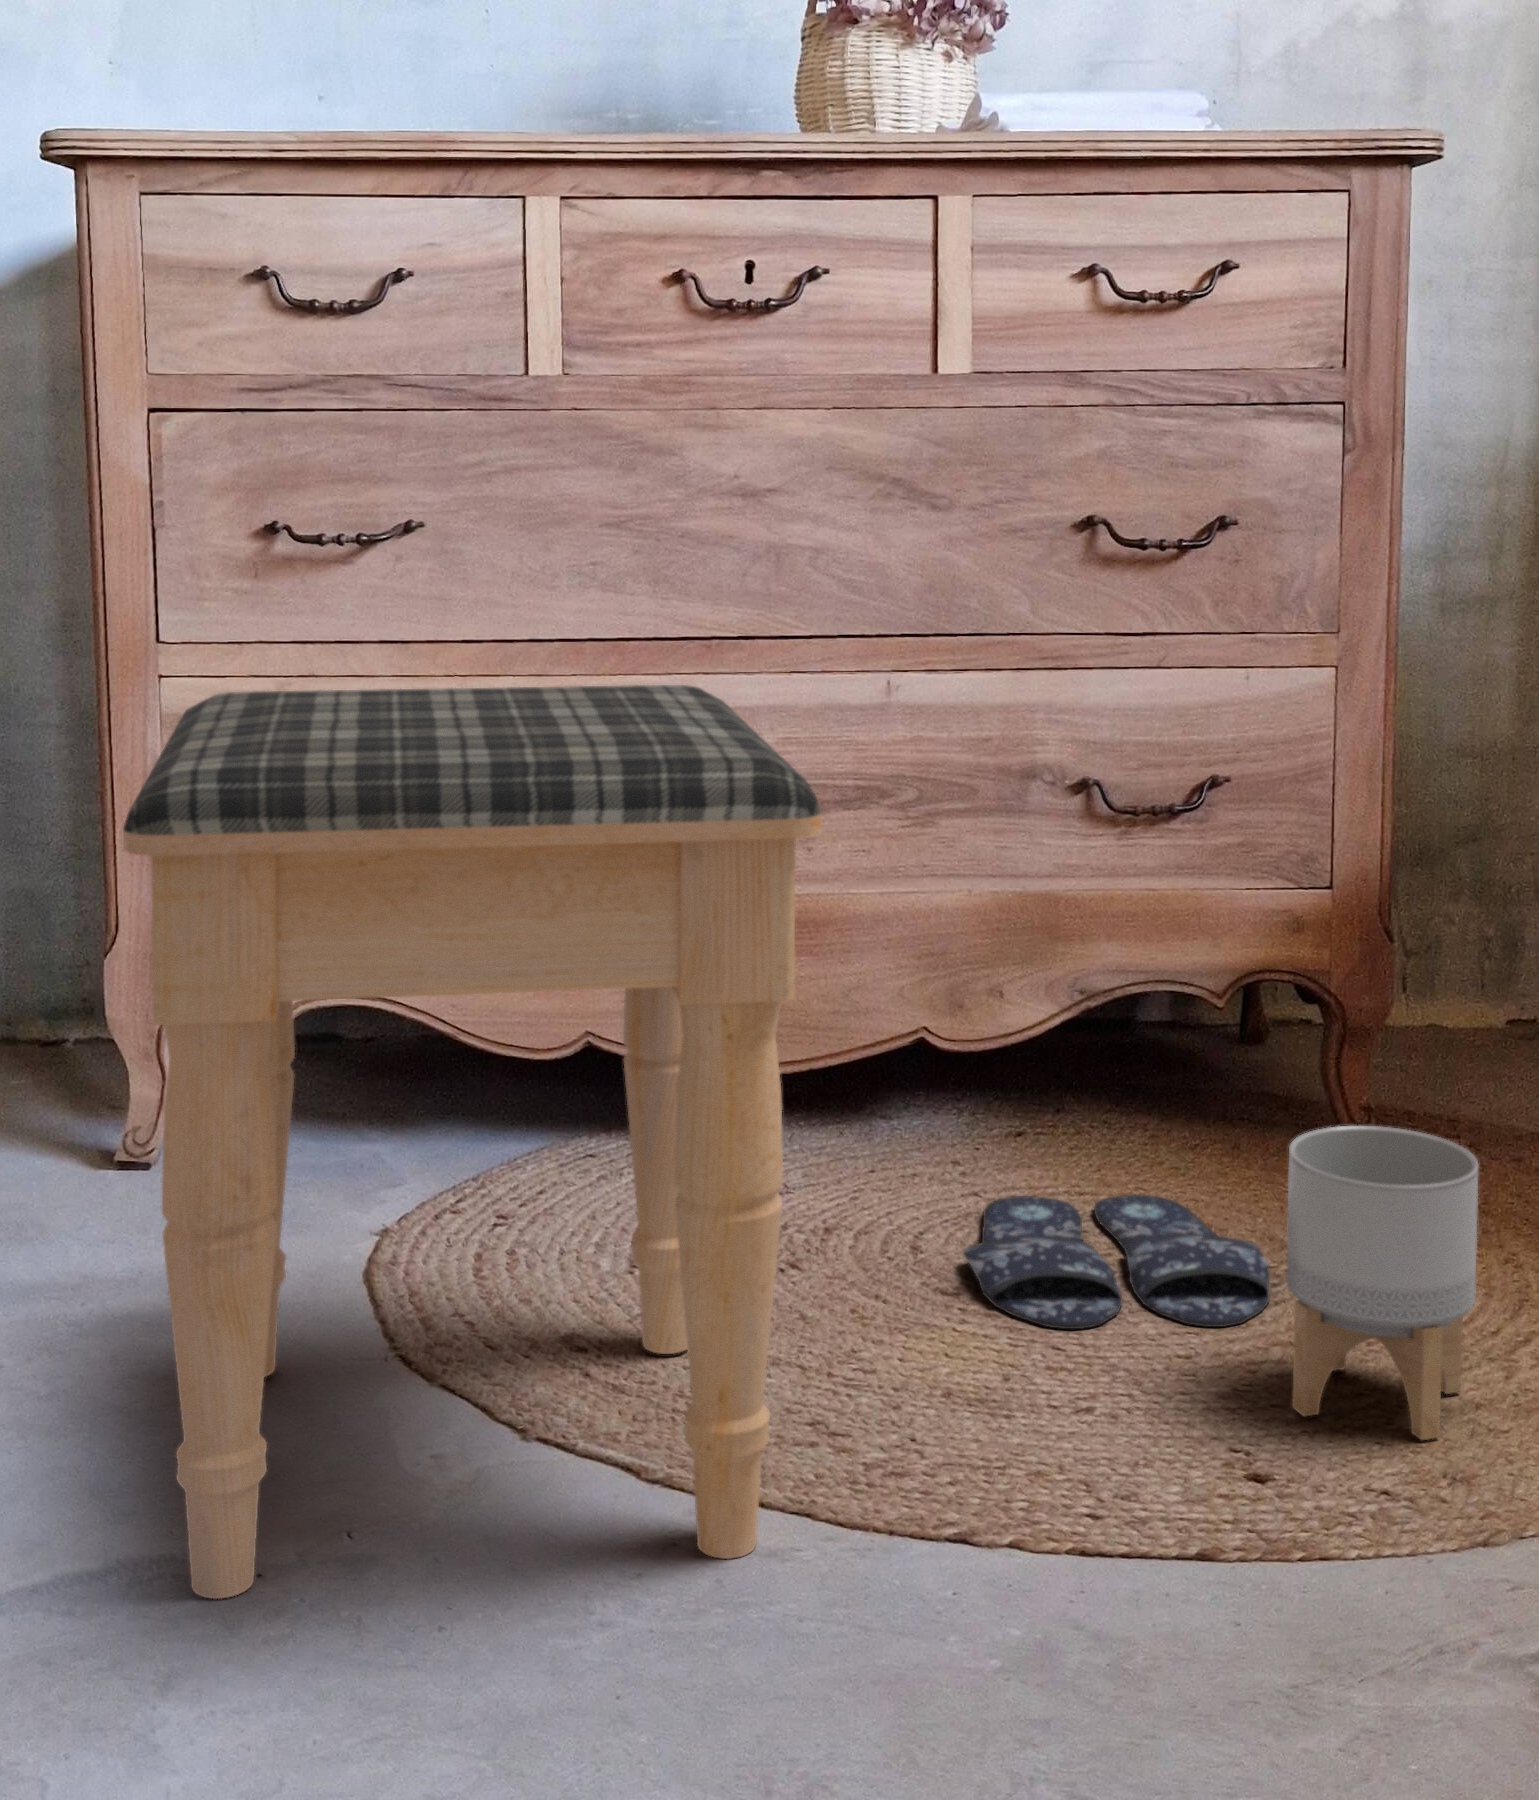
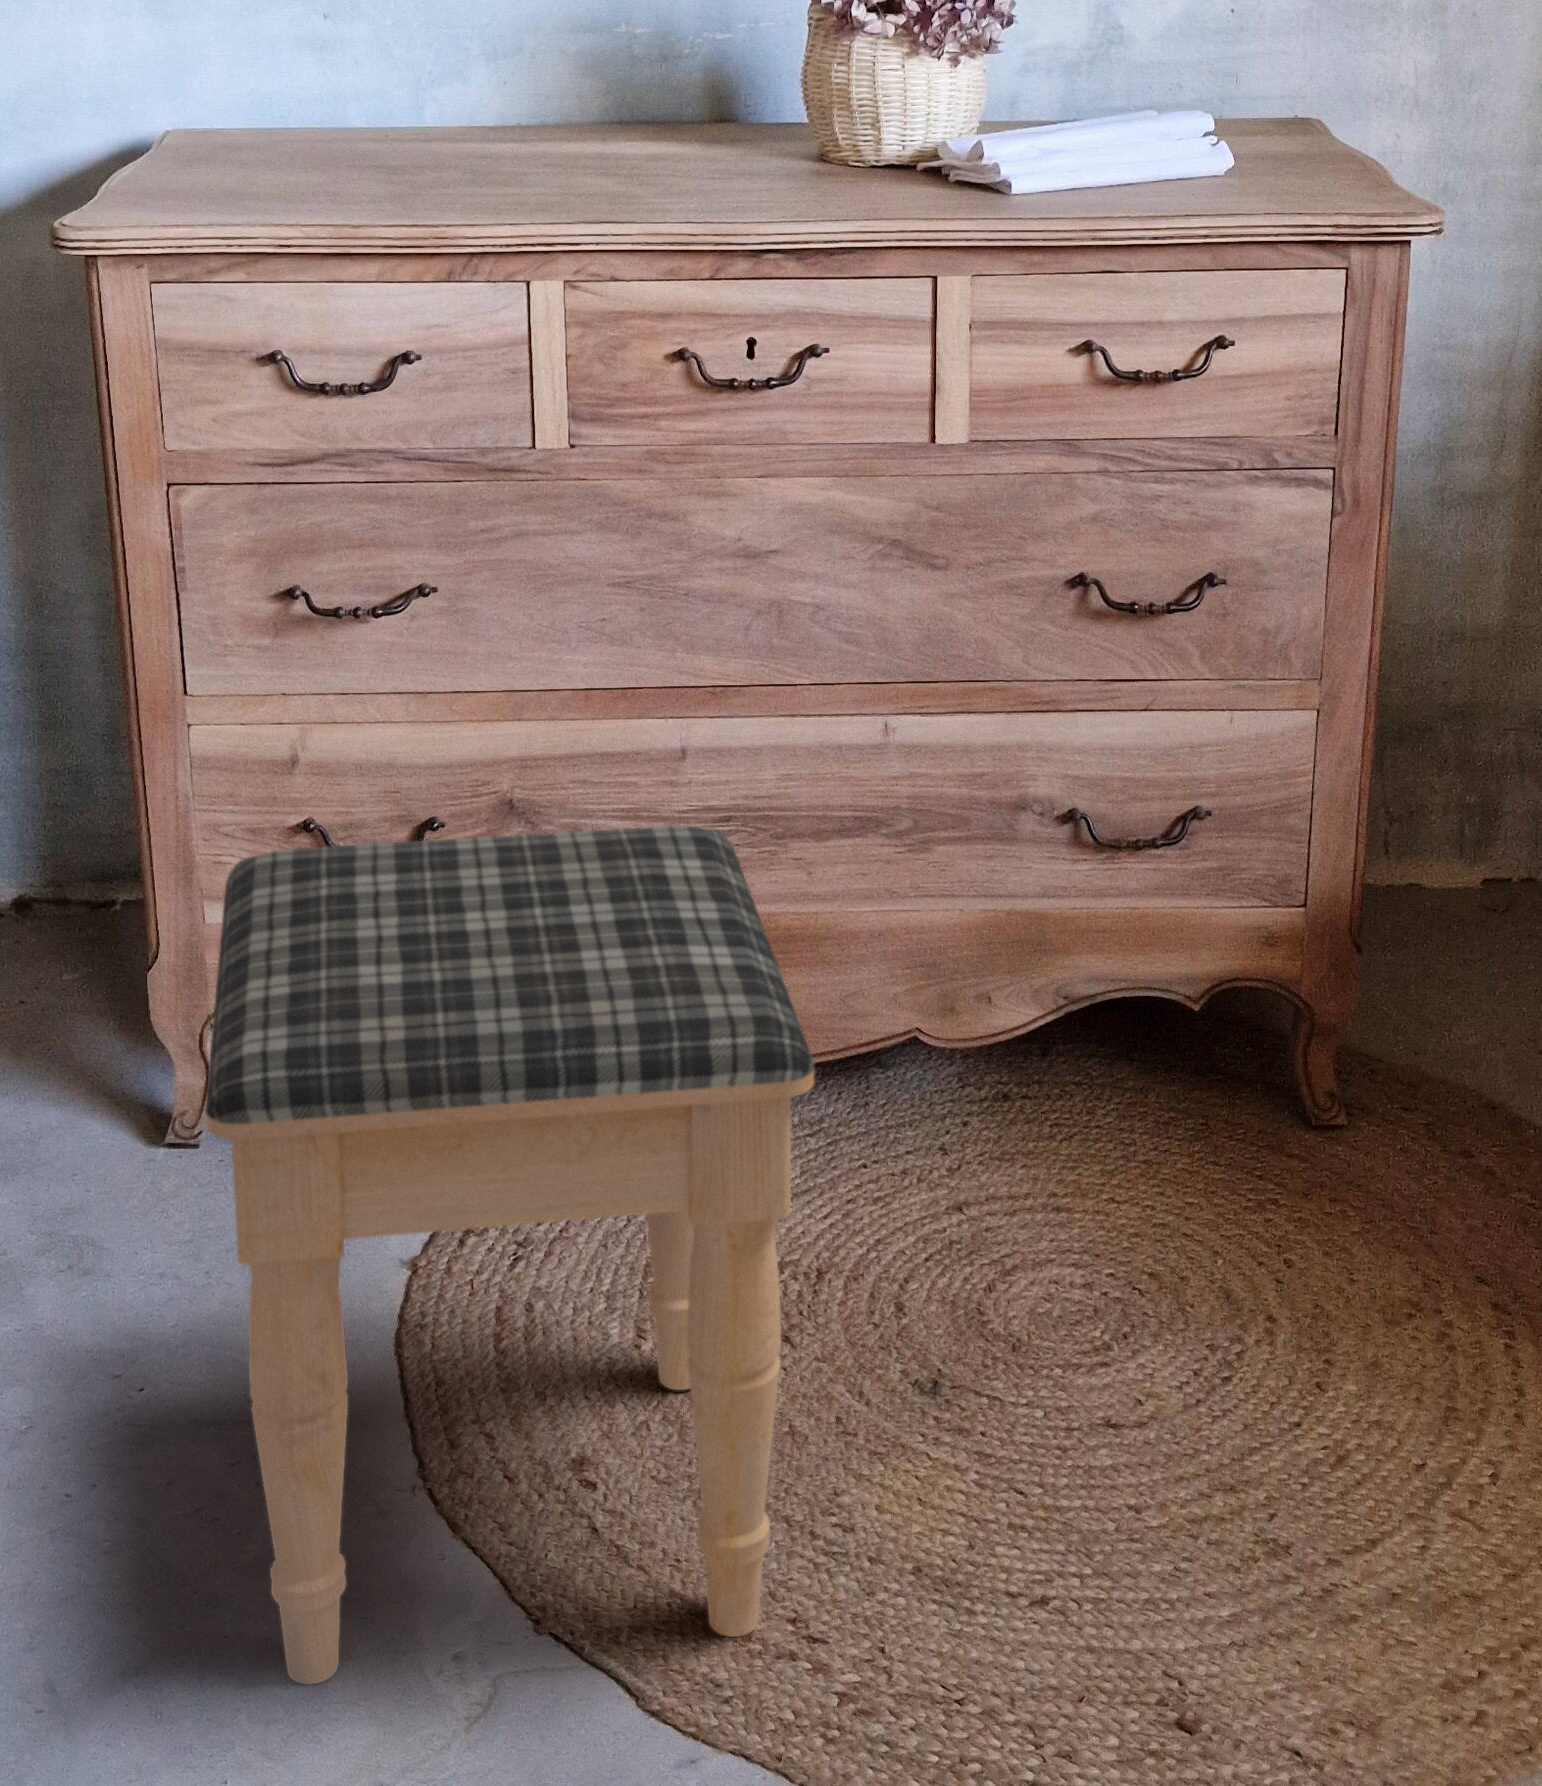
planter: present [1287,1126,1478,1440] -> none [1225,1210,1396,1496]
slippers: present [964,1195,1270,1329] -> none [946,1180,1220,1357]

